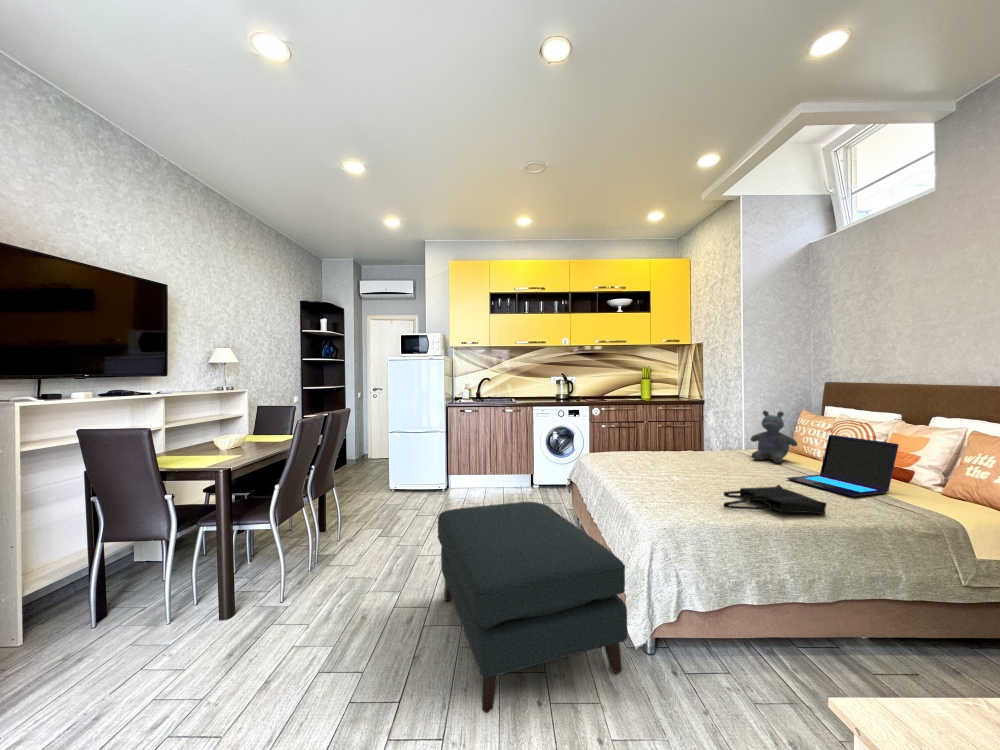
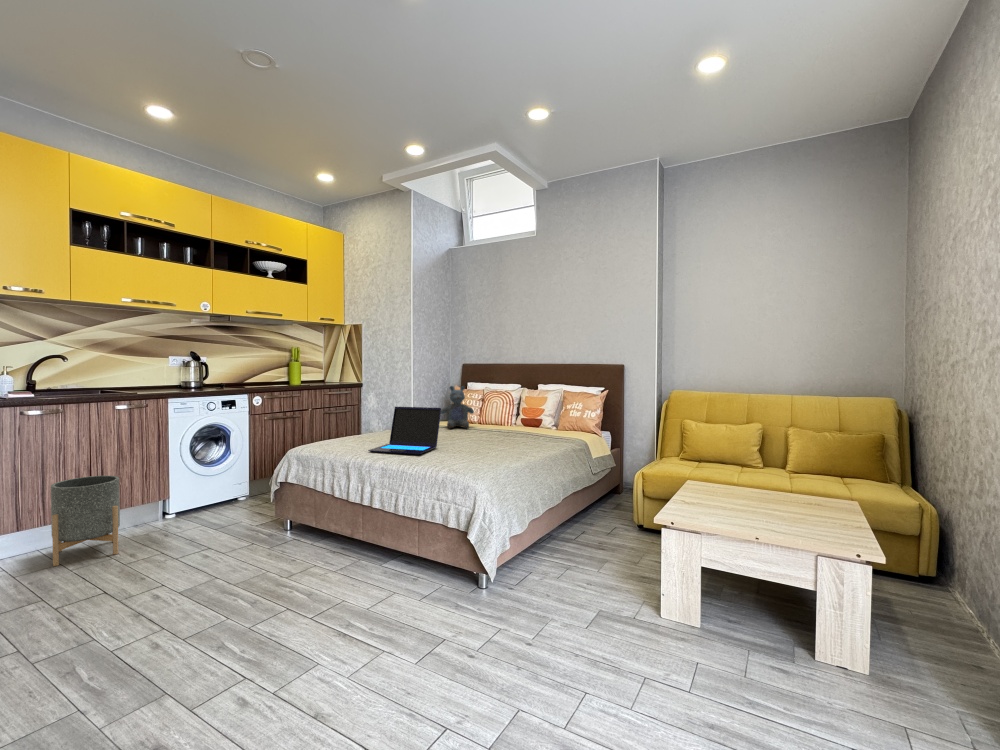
laptop: present [787,435,899,497] -> present [368,407,441,455]
planter: none [463,450,499,500] -> present [51,476,120,566]
tote bag: present [724,485,826,515] -> none [492,437,544,457]
ottoman: present [437,502,627,713] -> none [242,496,495,690]

